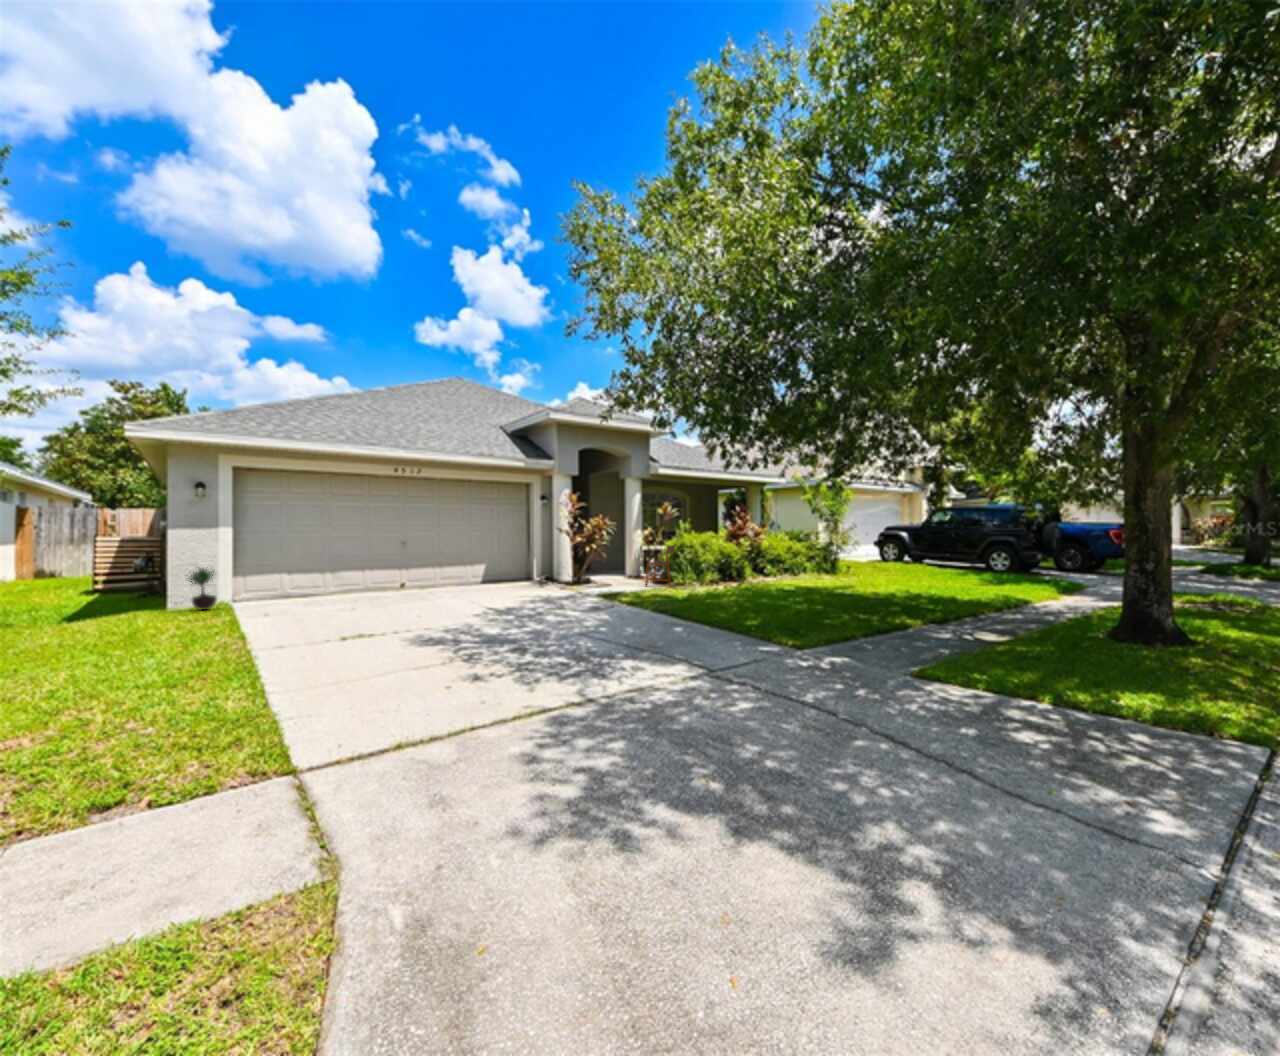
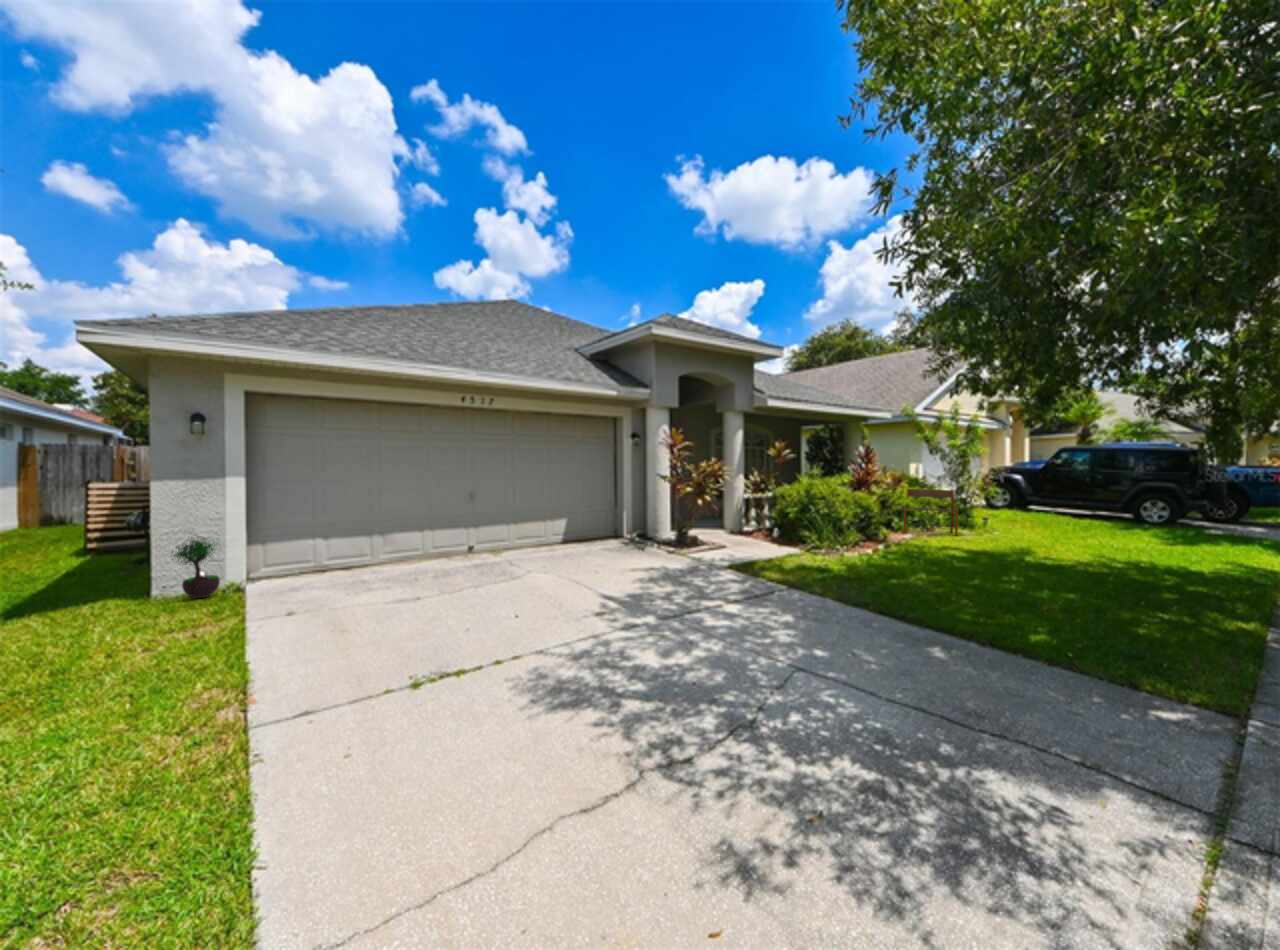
bench: present [645,545,675,587] -> present [903,489,958,536]

